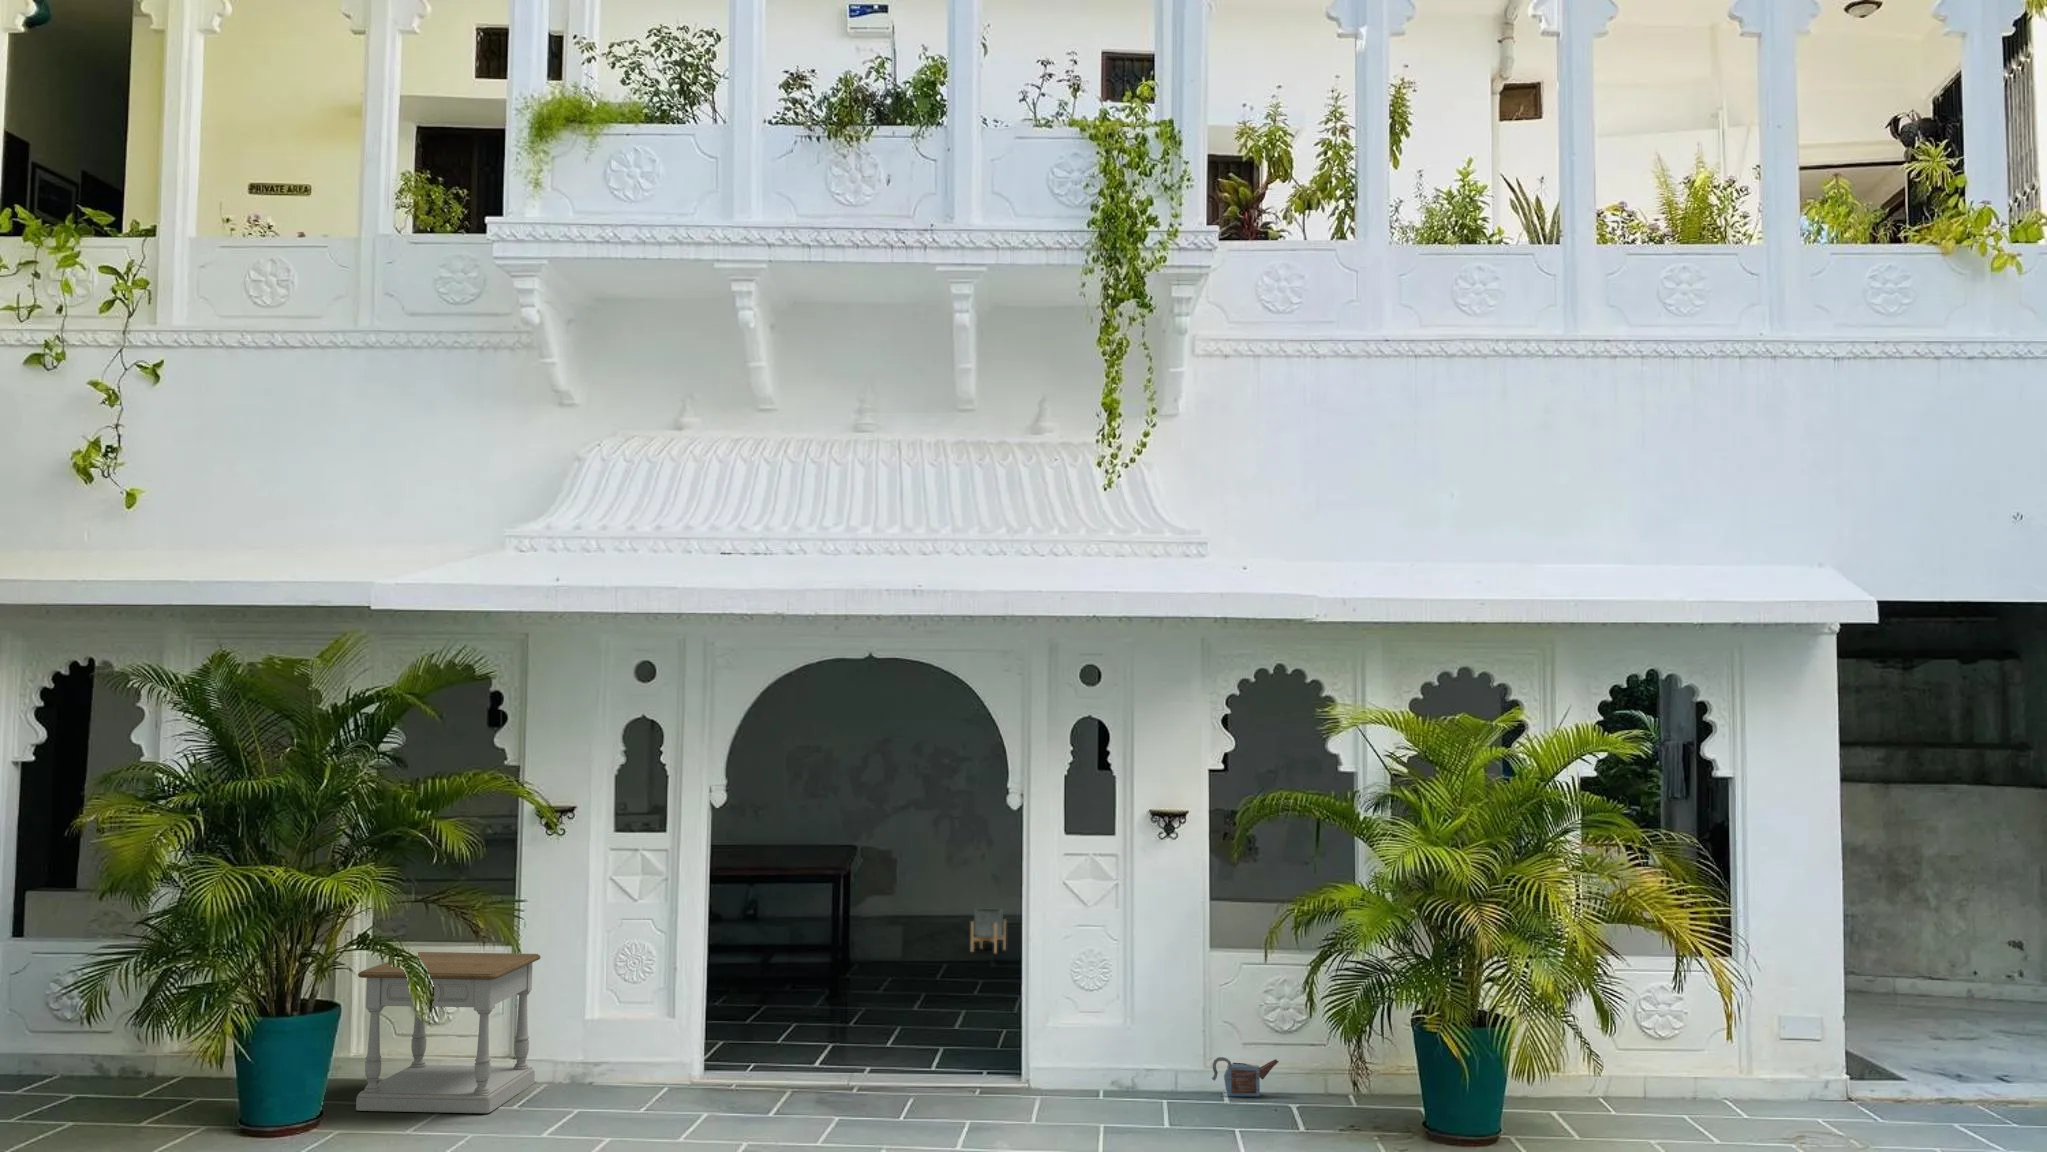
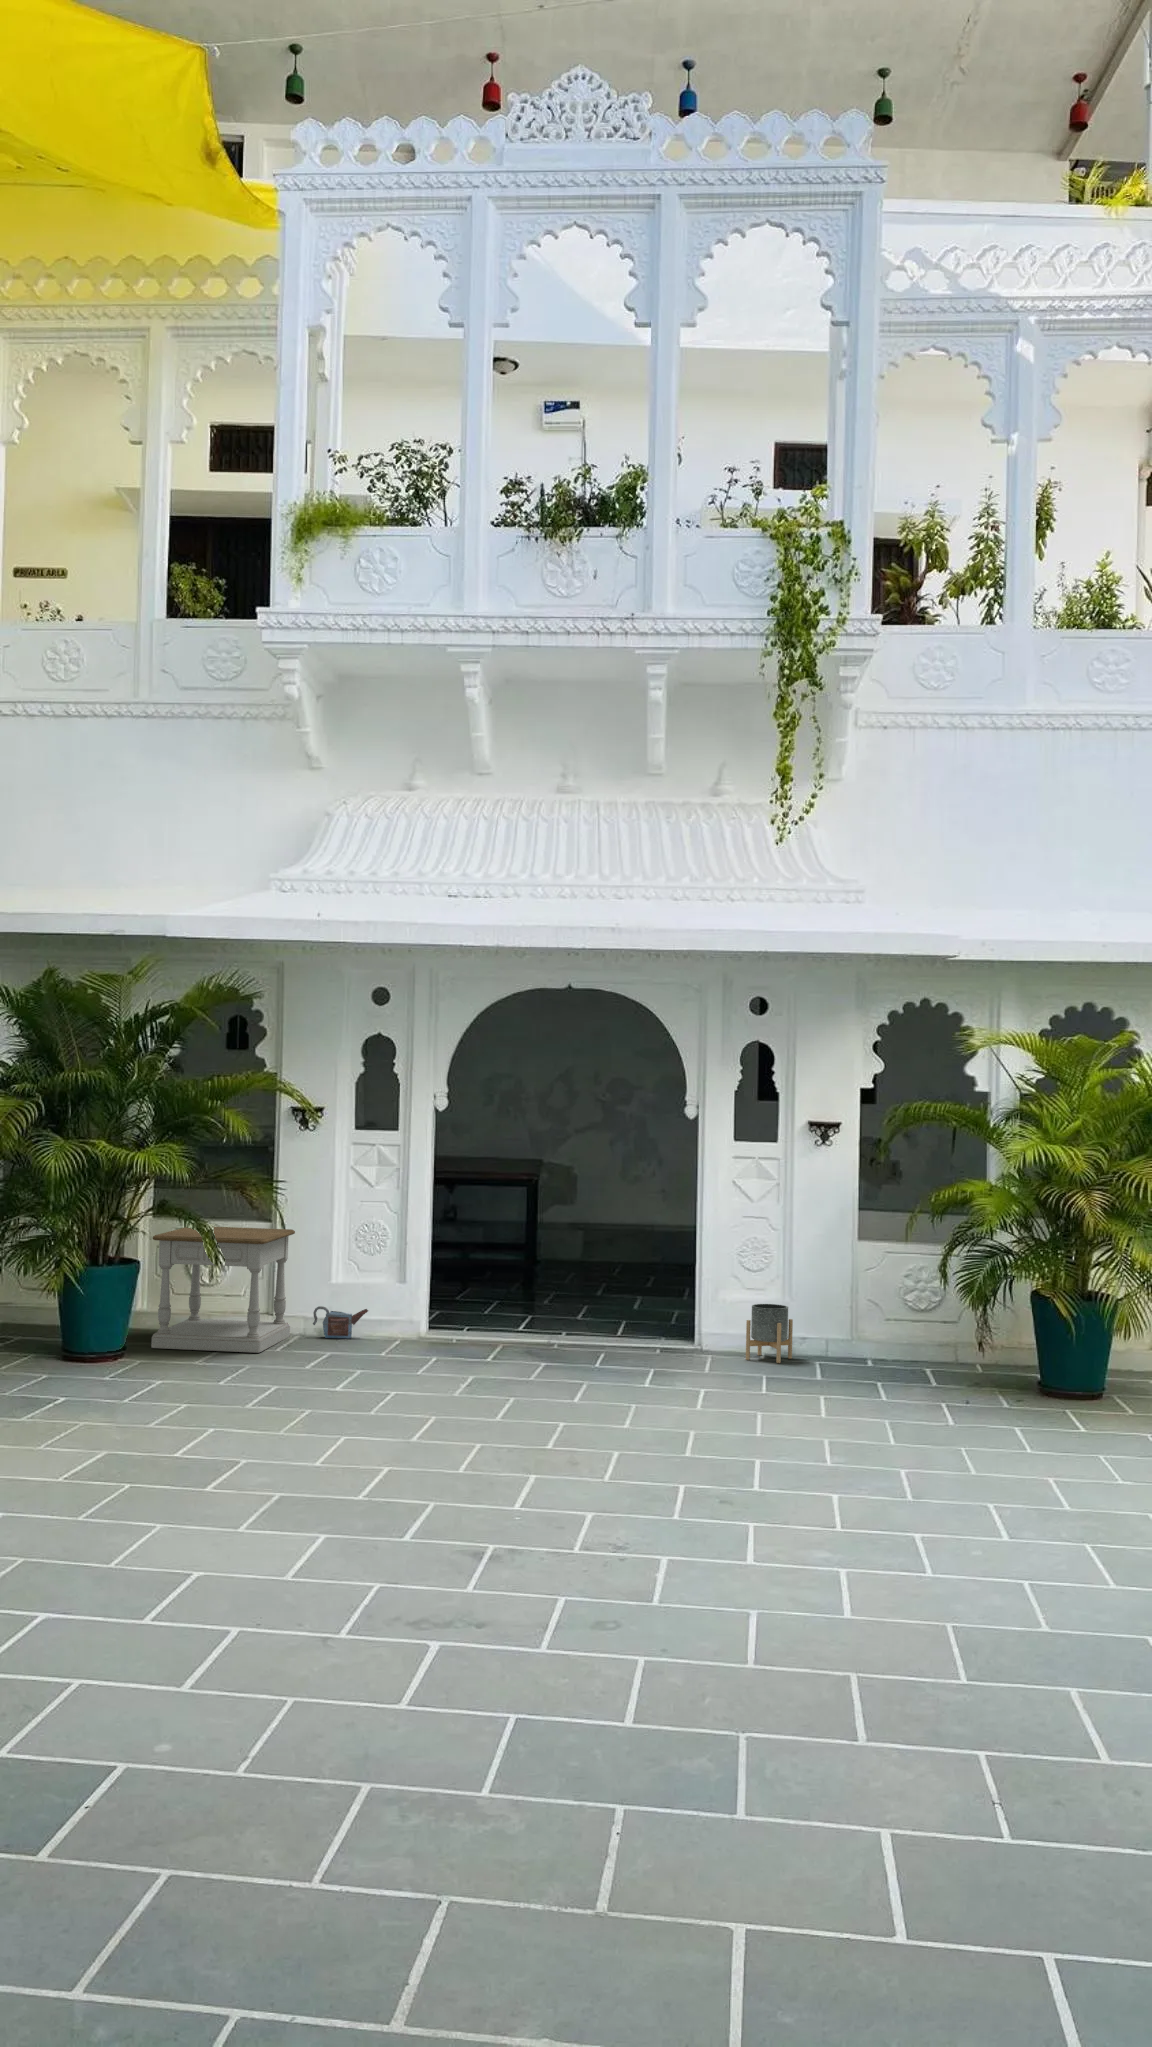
planter: present [971,908,1006,953] -> present [746,1304,793,1363]
watering can: present [1212,1057,1279,1096] -> present [313,1306,368,1338]

